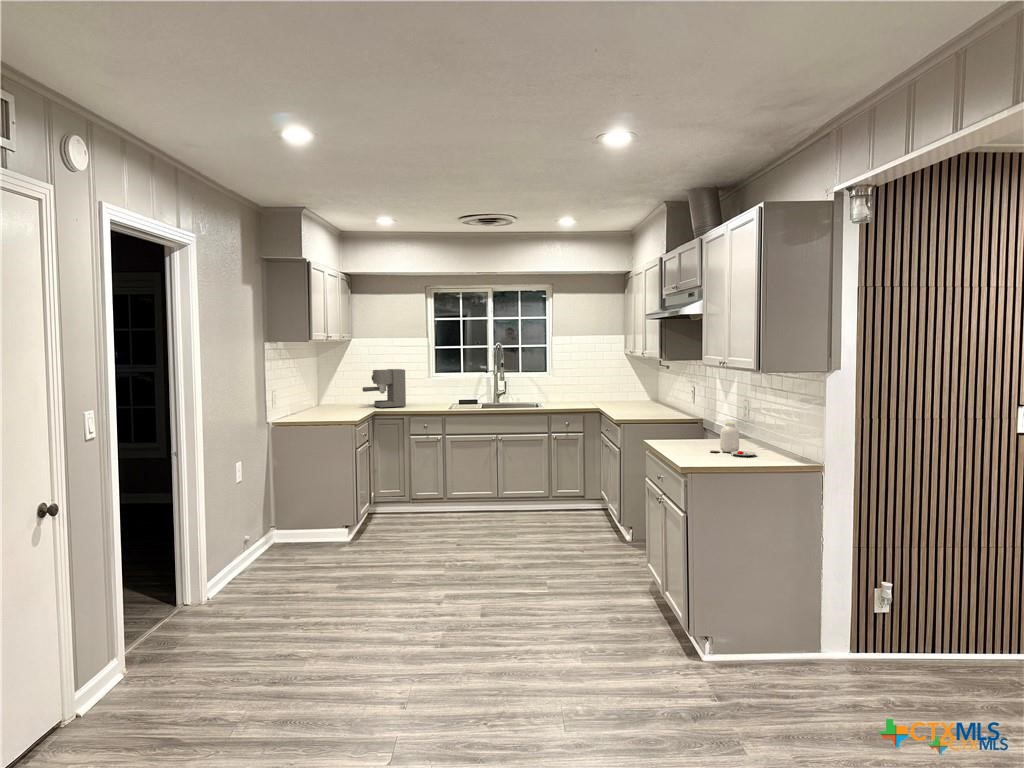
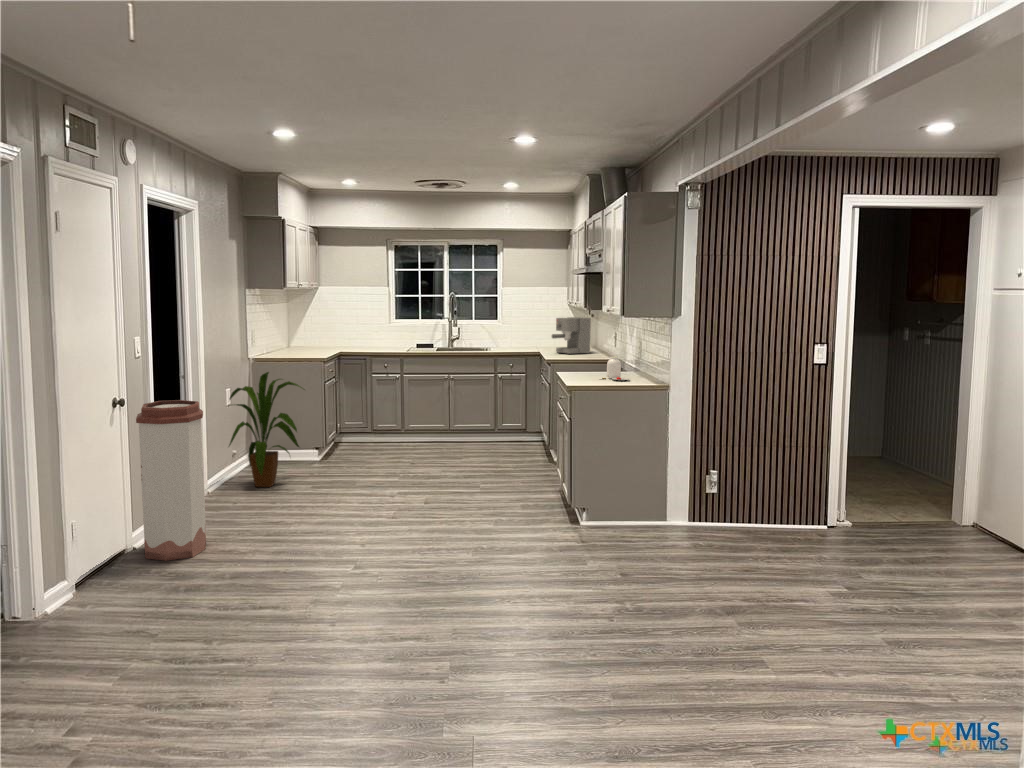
coffee maker: present [362,369,406,408] -> present [552,317,591,354]
house plant: none [233,444,331,587] -> present [229,372,302,487]
trash can: none [68,499,181,749] -> present [136,400,206,561]

